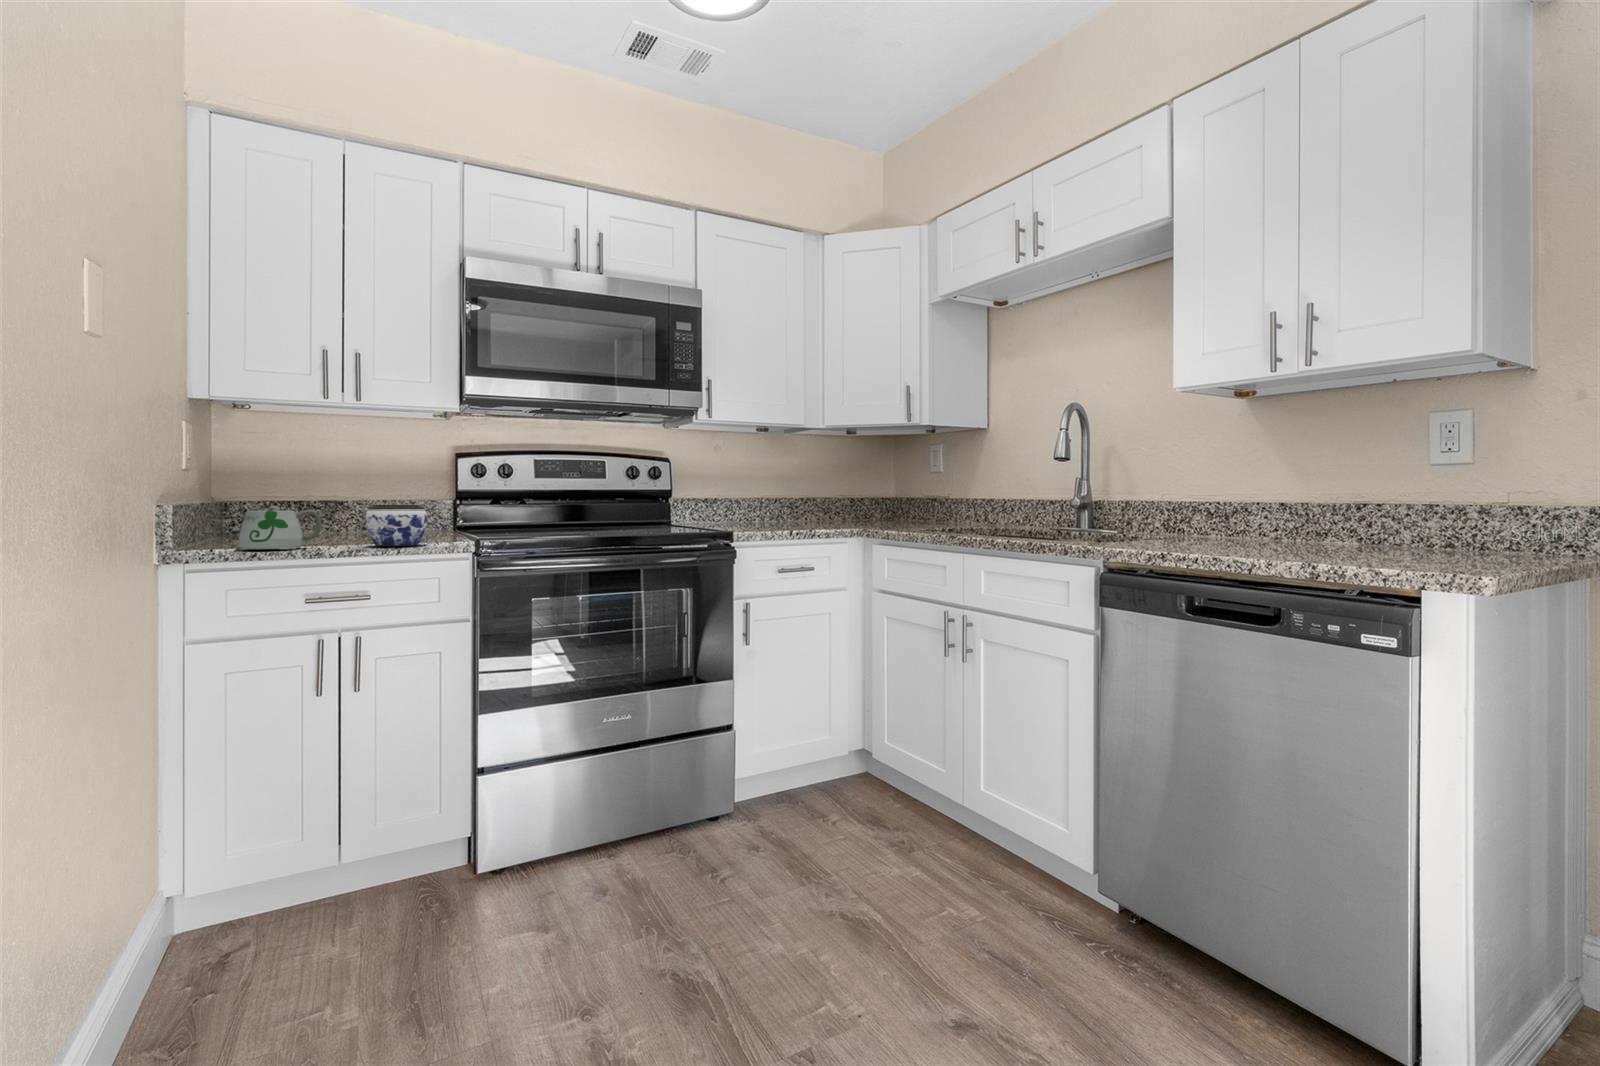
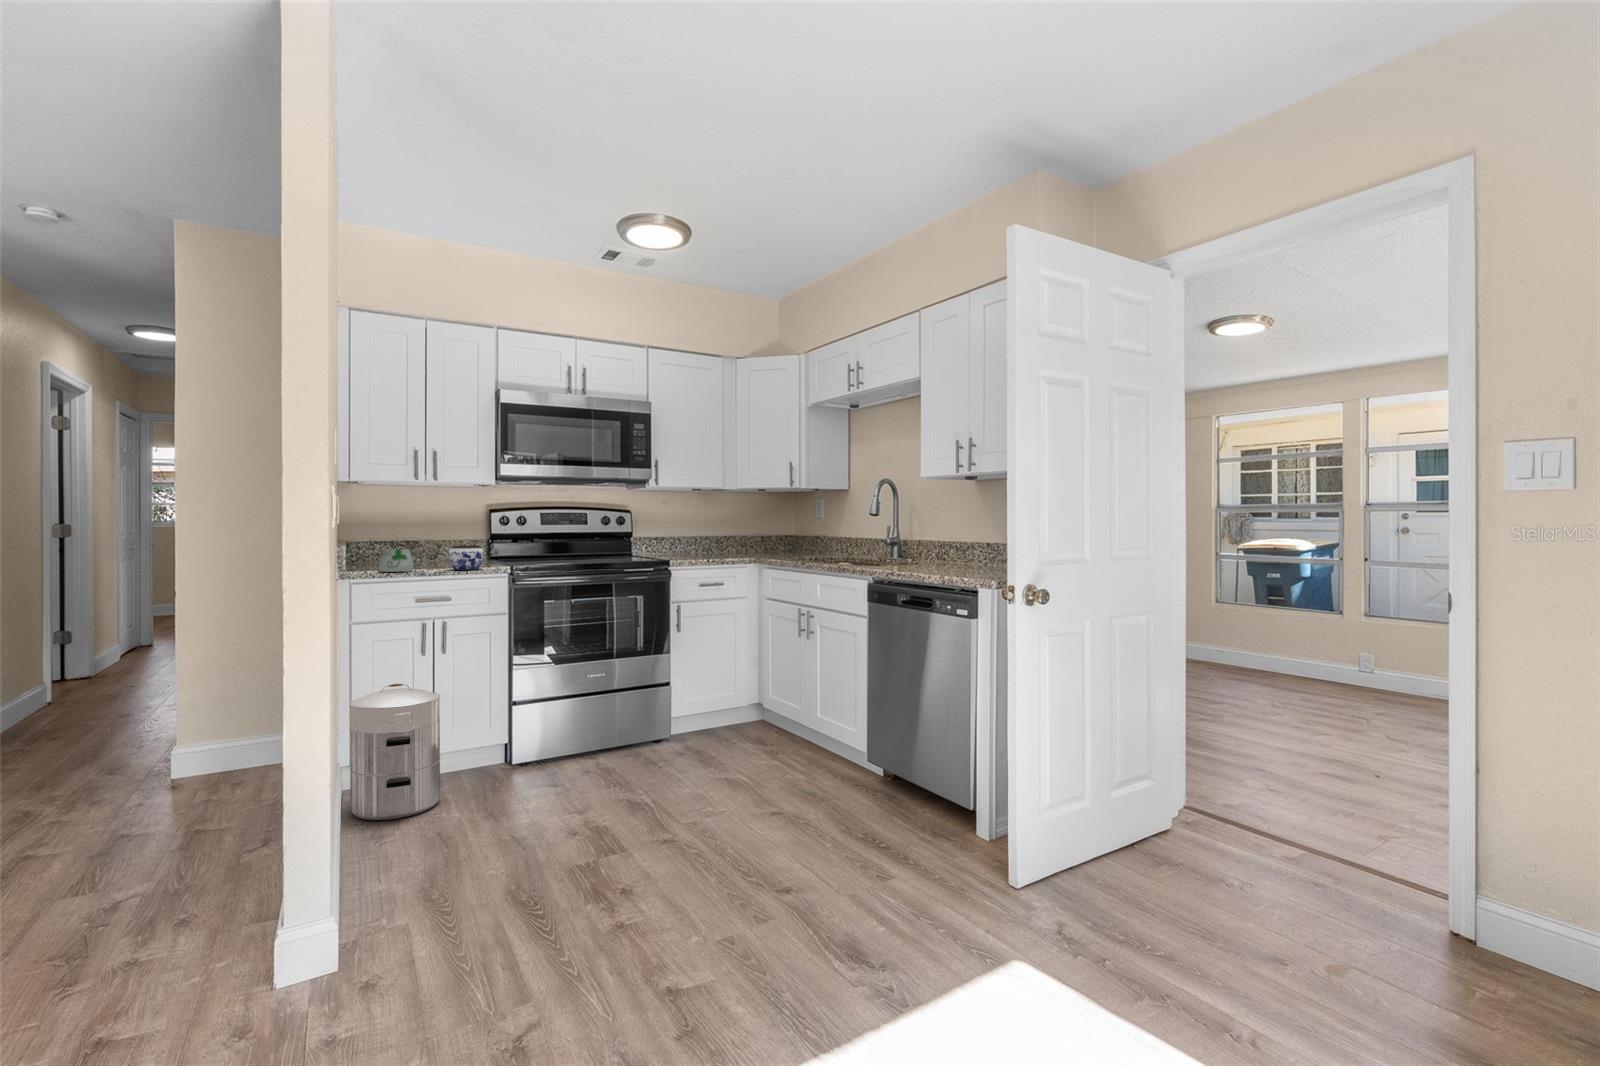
waste bin: none [150,757,336,1026] -> present [350,684,440,820]

